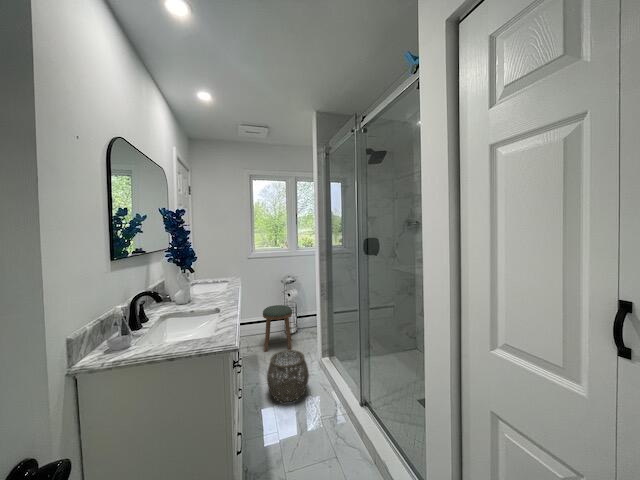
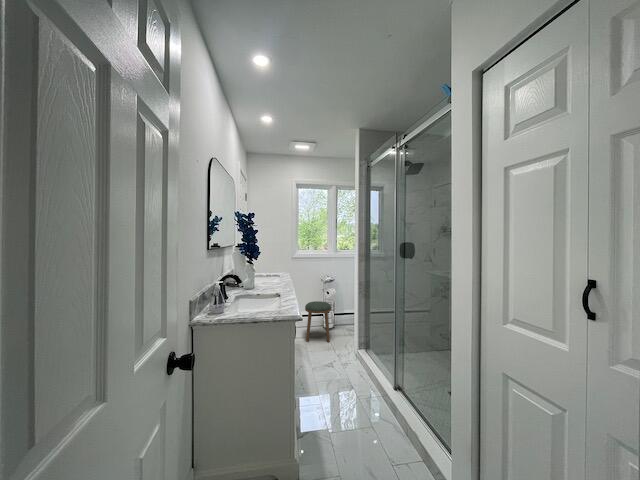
woven basket: present [267,350,309,402] -> none [311,338,347,383]

